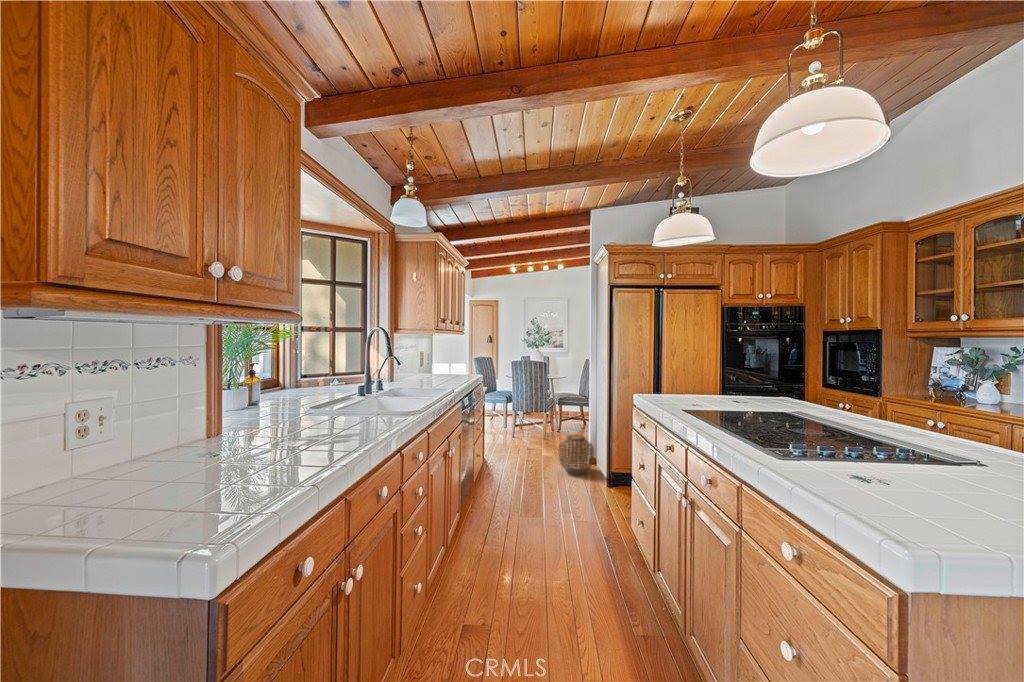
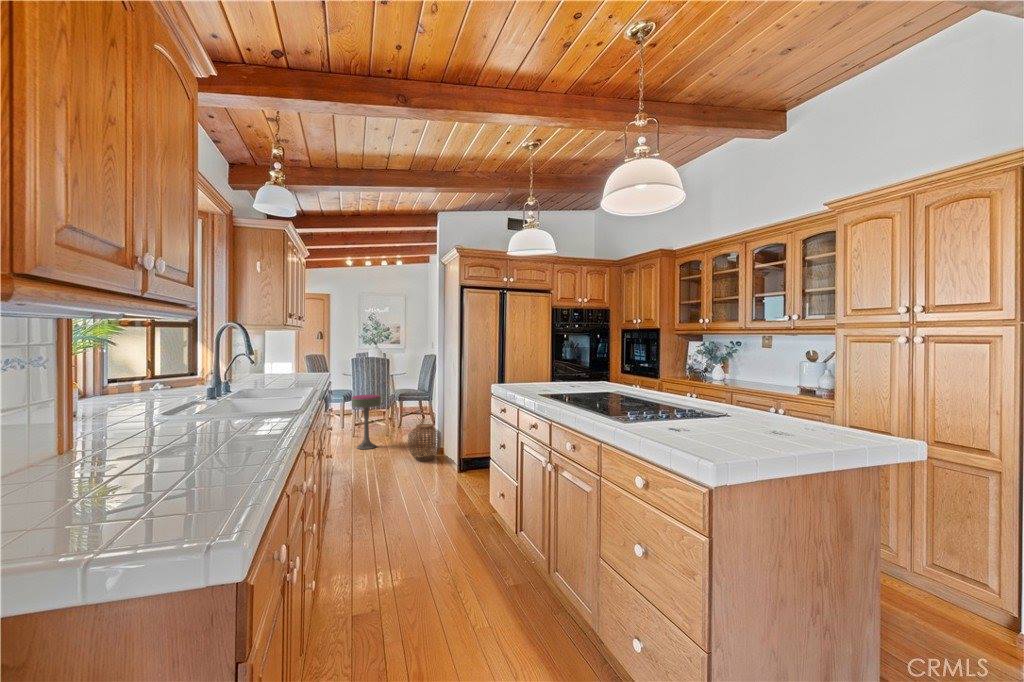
bar stool: none [507,401,535,456] -> present [352,395,381,449]

